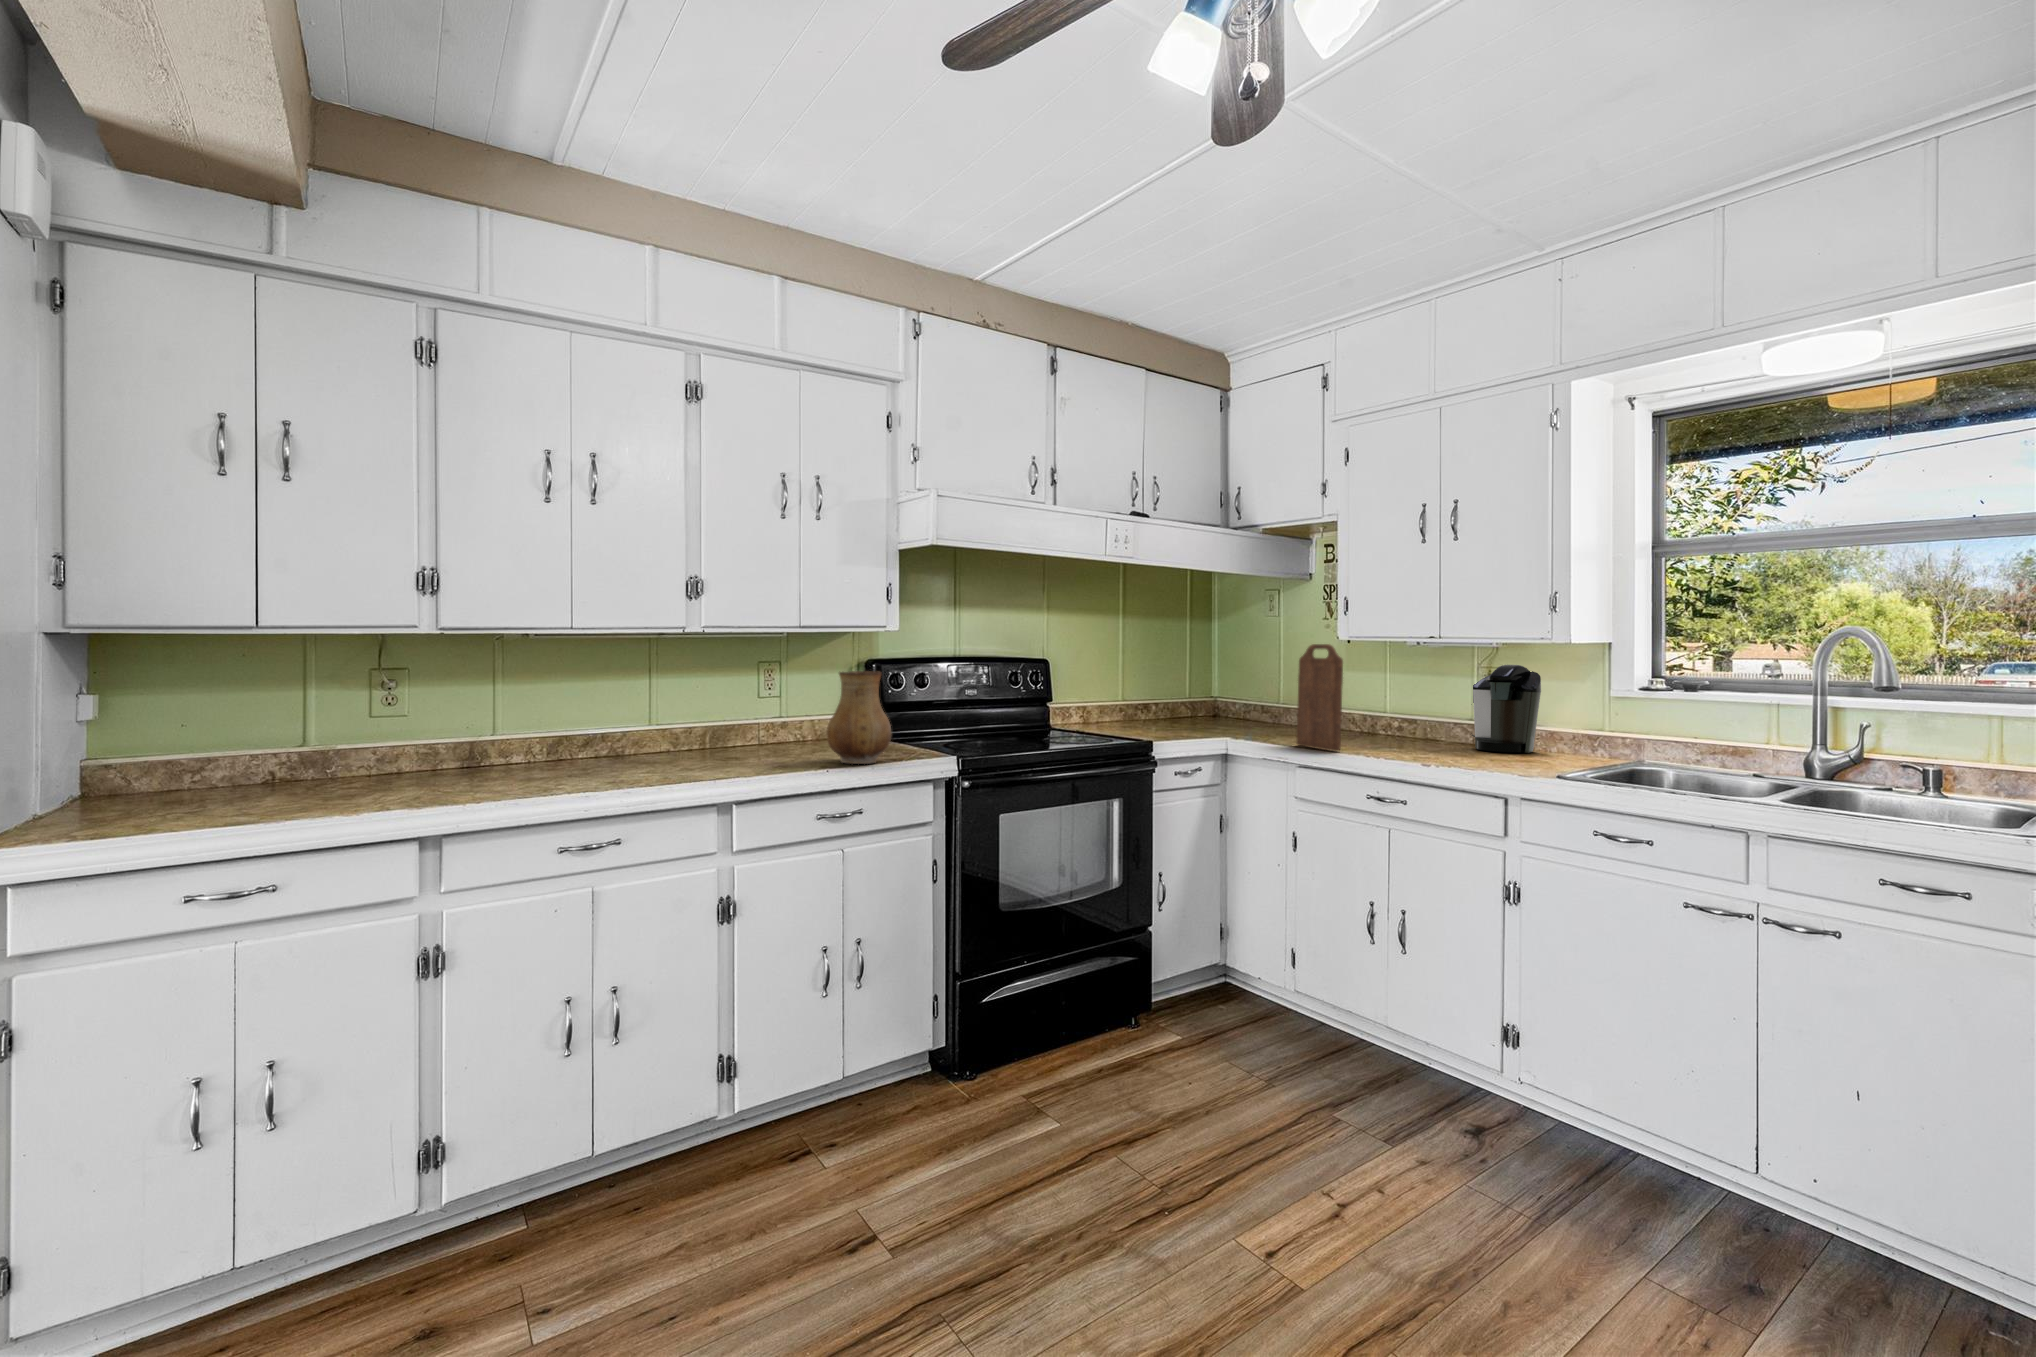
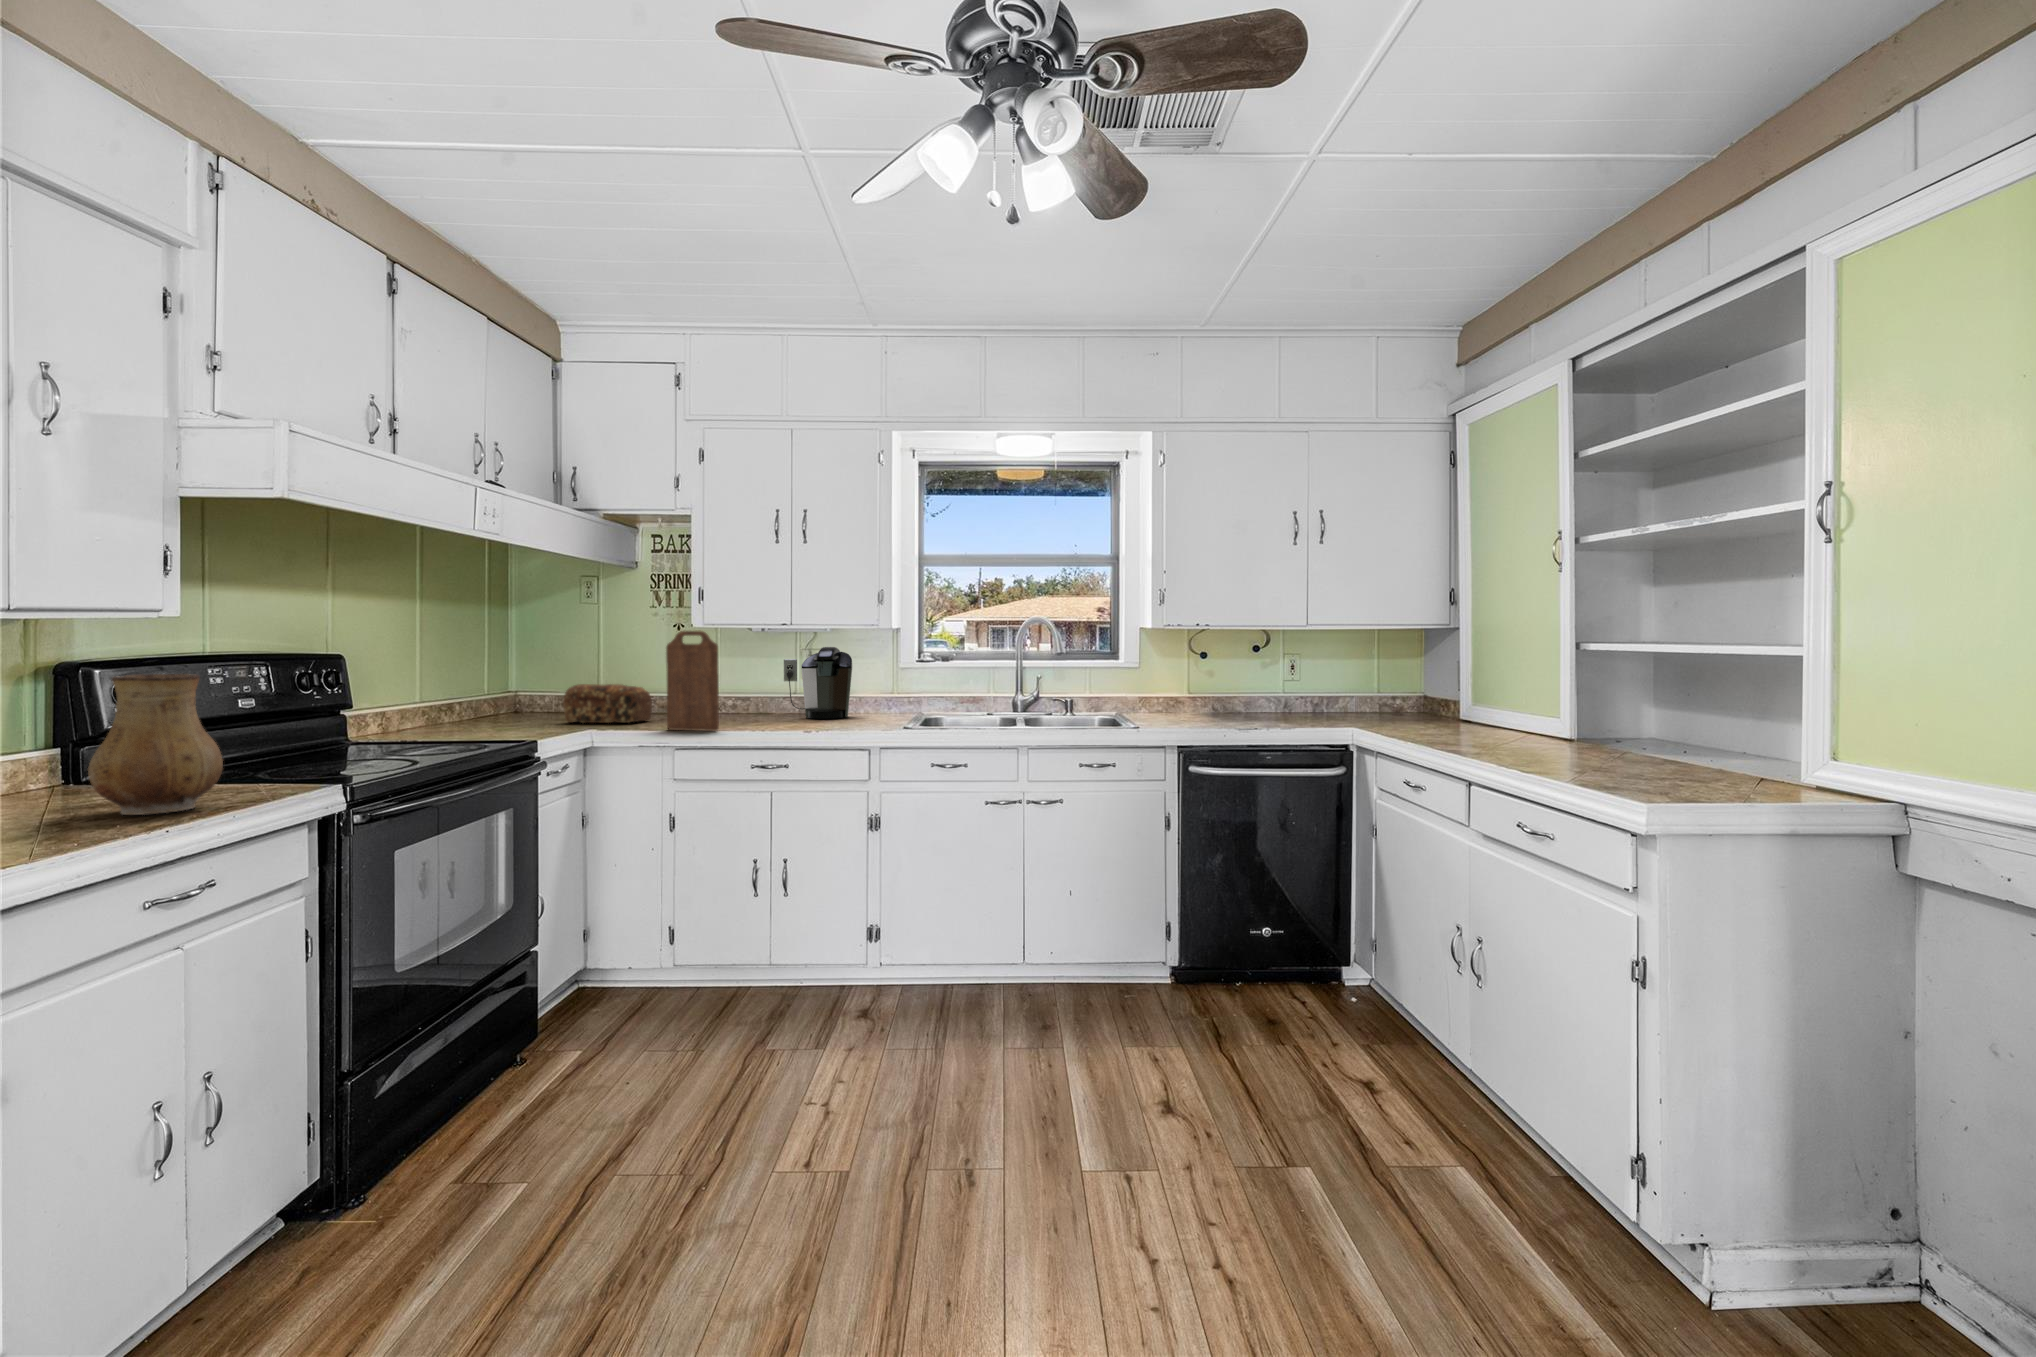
bread loaf: none [1229,695,1308,735] -> present [563,684,652,723]

